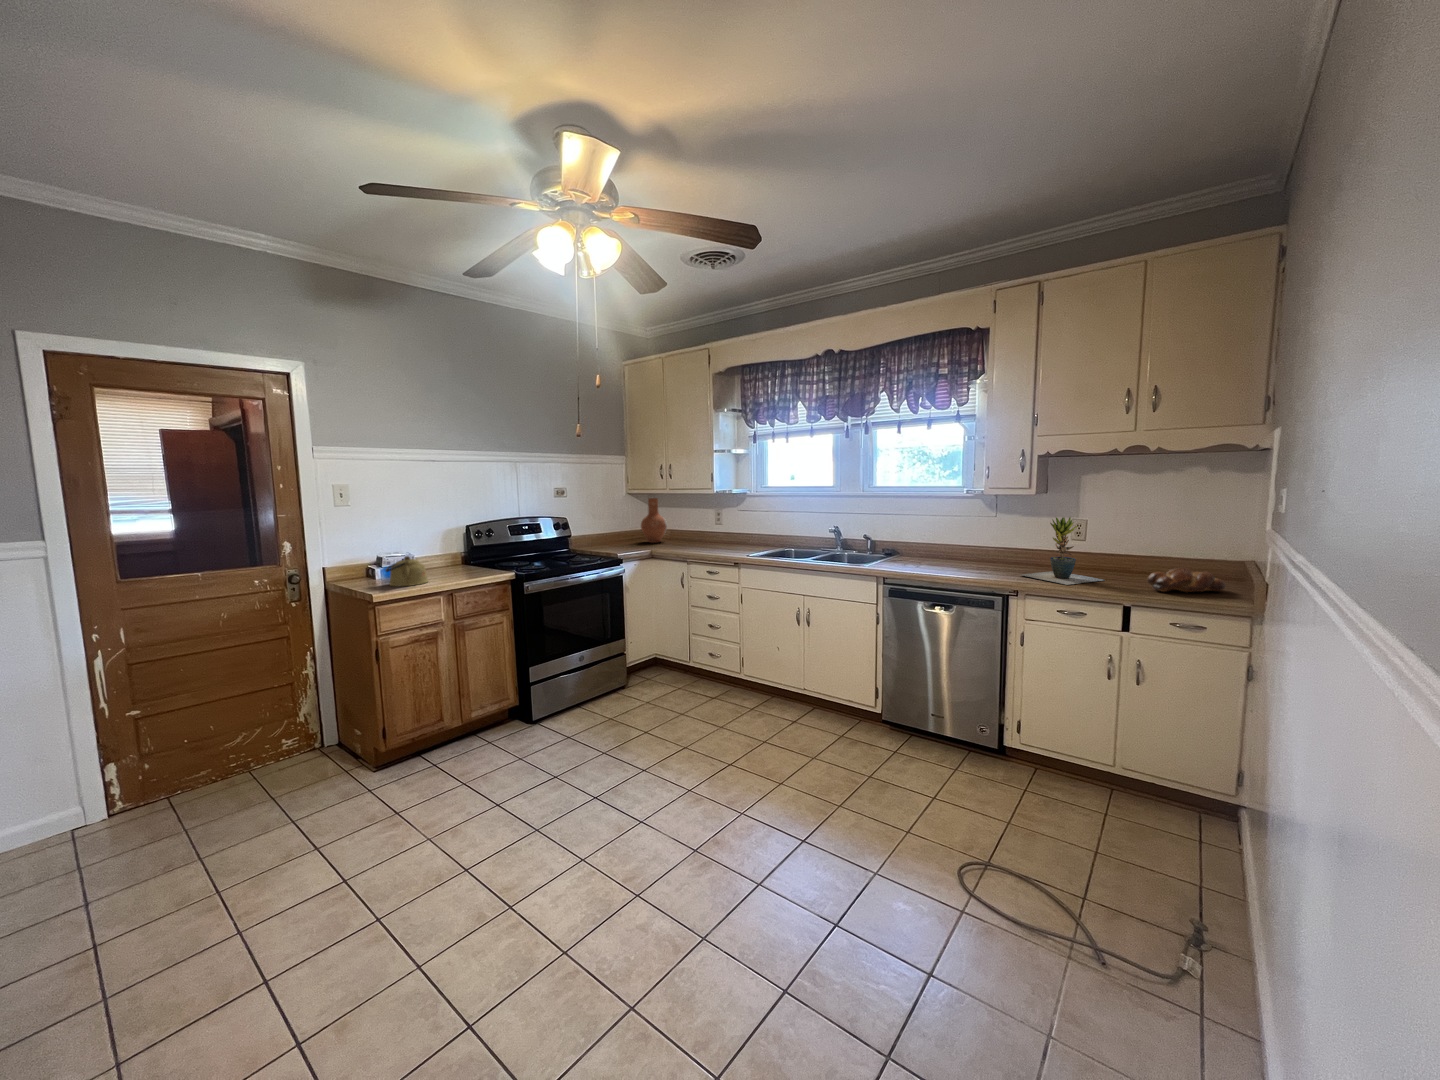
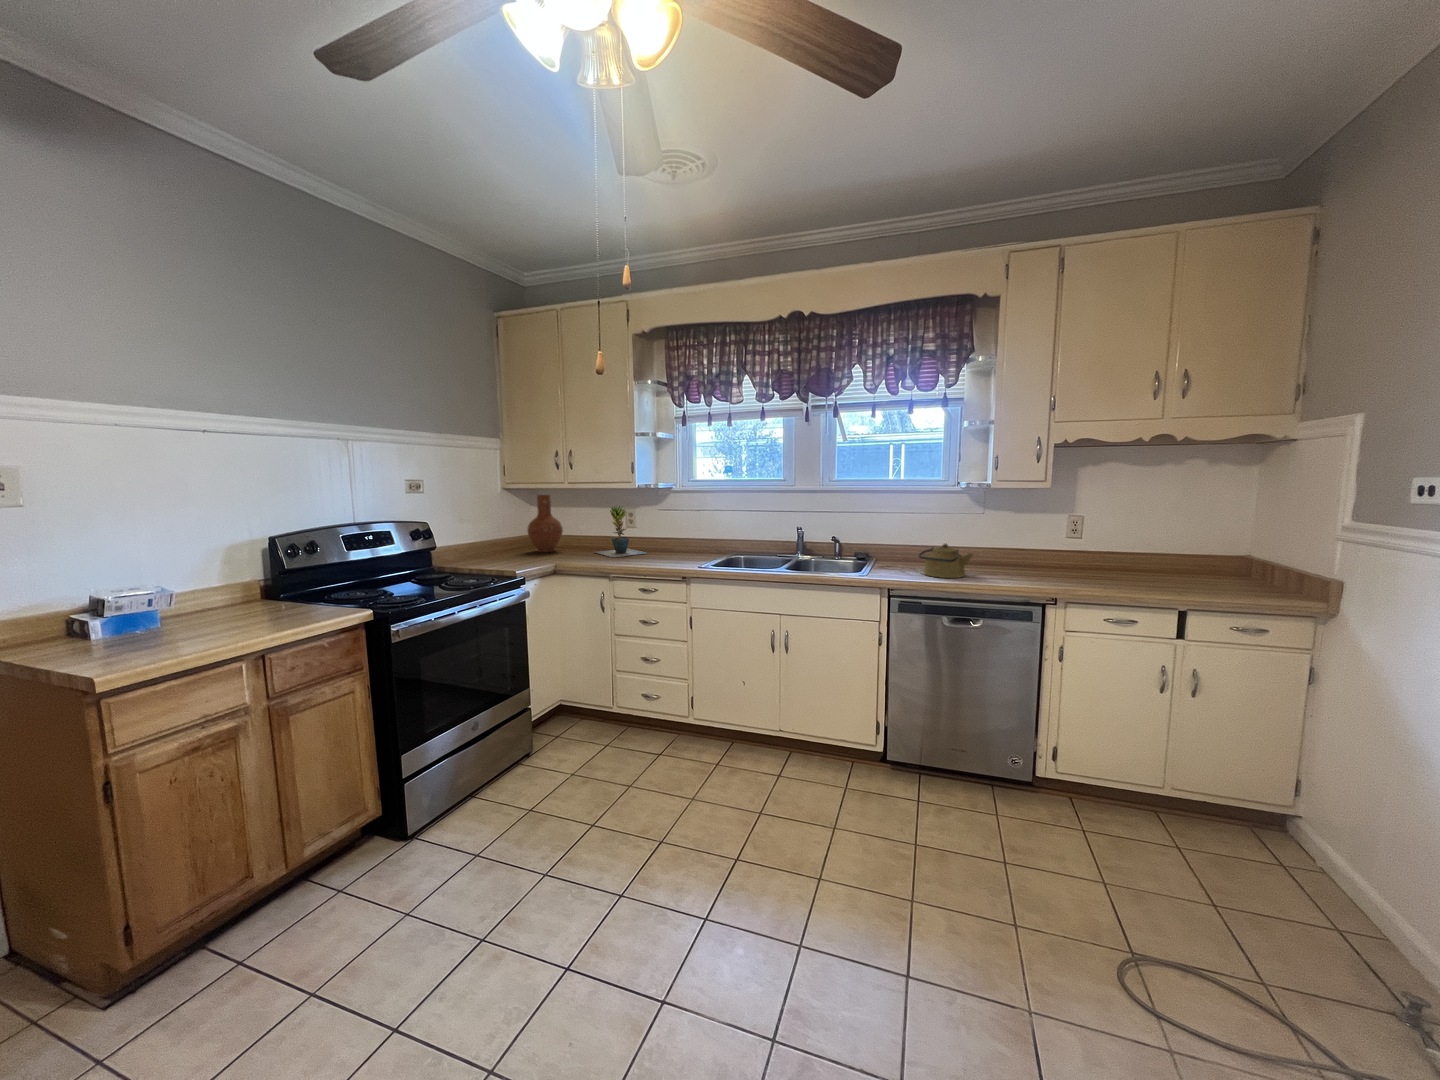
potted plant: present [1021,517,1103,585] -> present [595,506,646,557]
kettle: present [385,556,428,586] -> present [919,544,973,578]
bread loaf: present [1147,568,1226,592] -> none [1187,565,1265,592]

